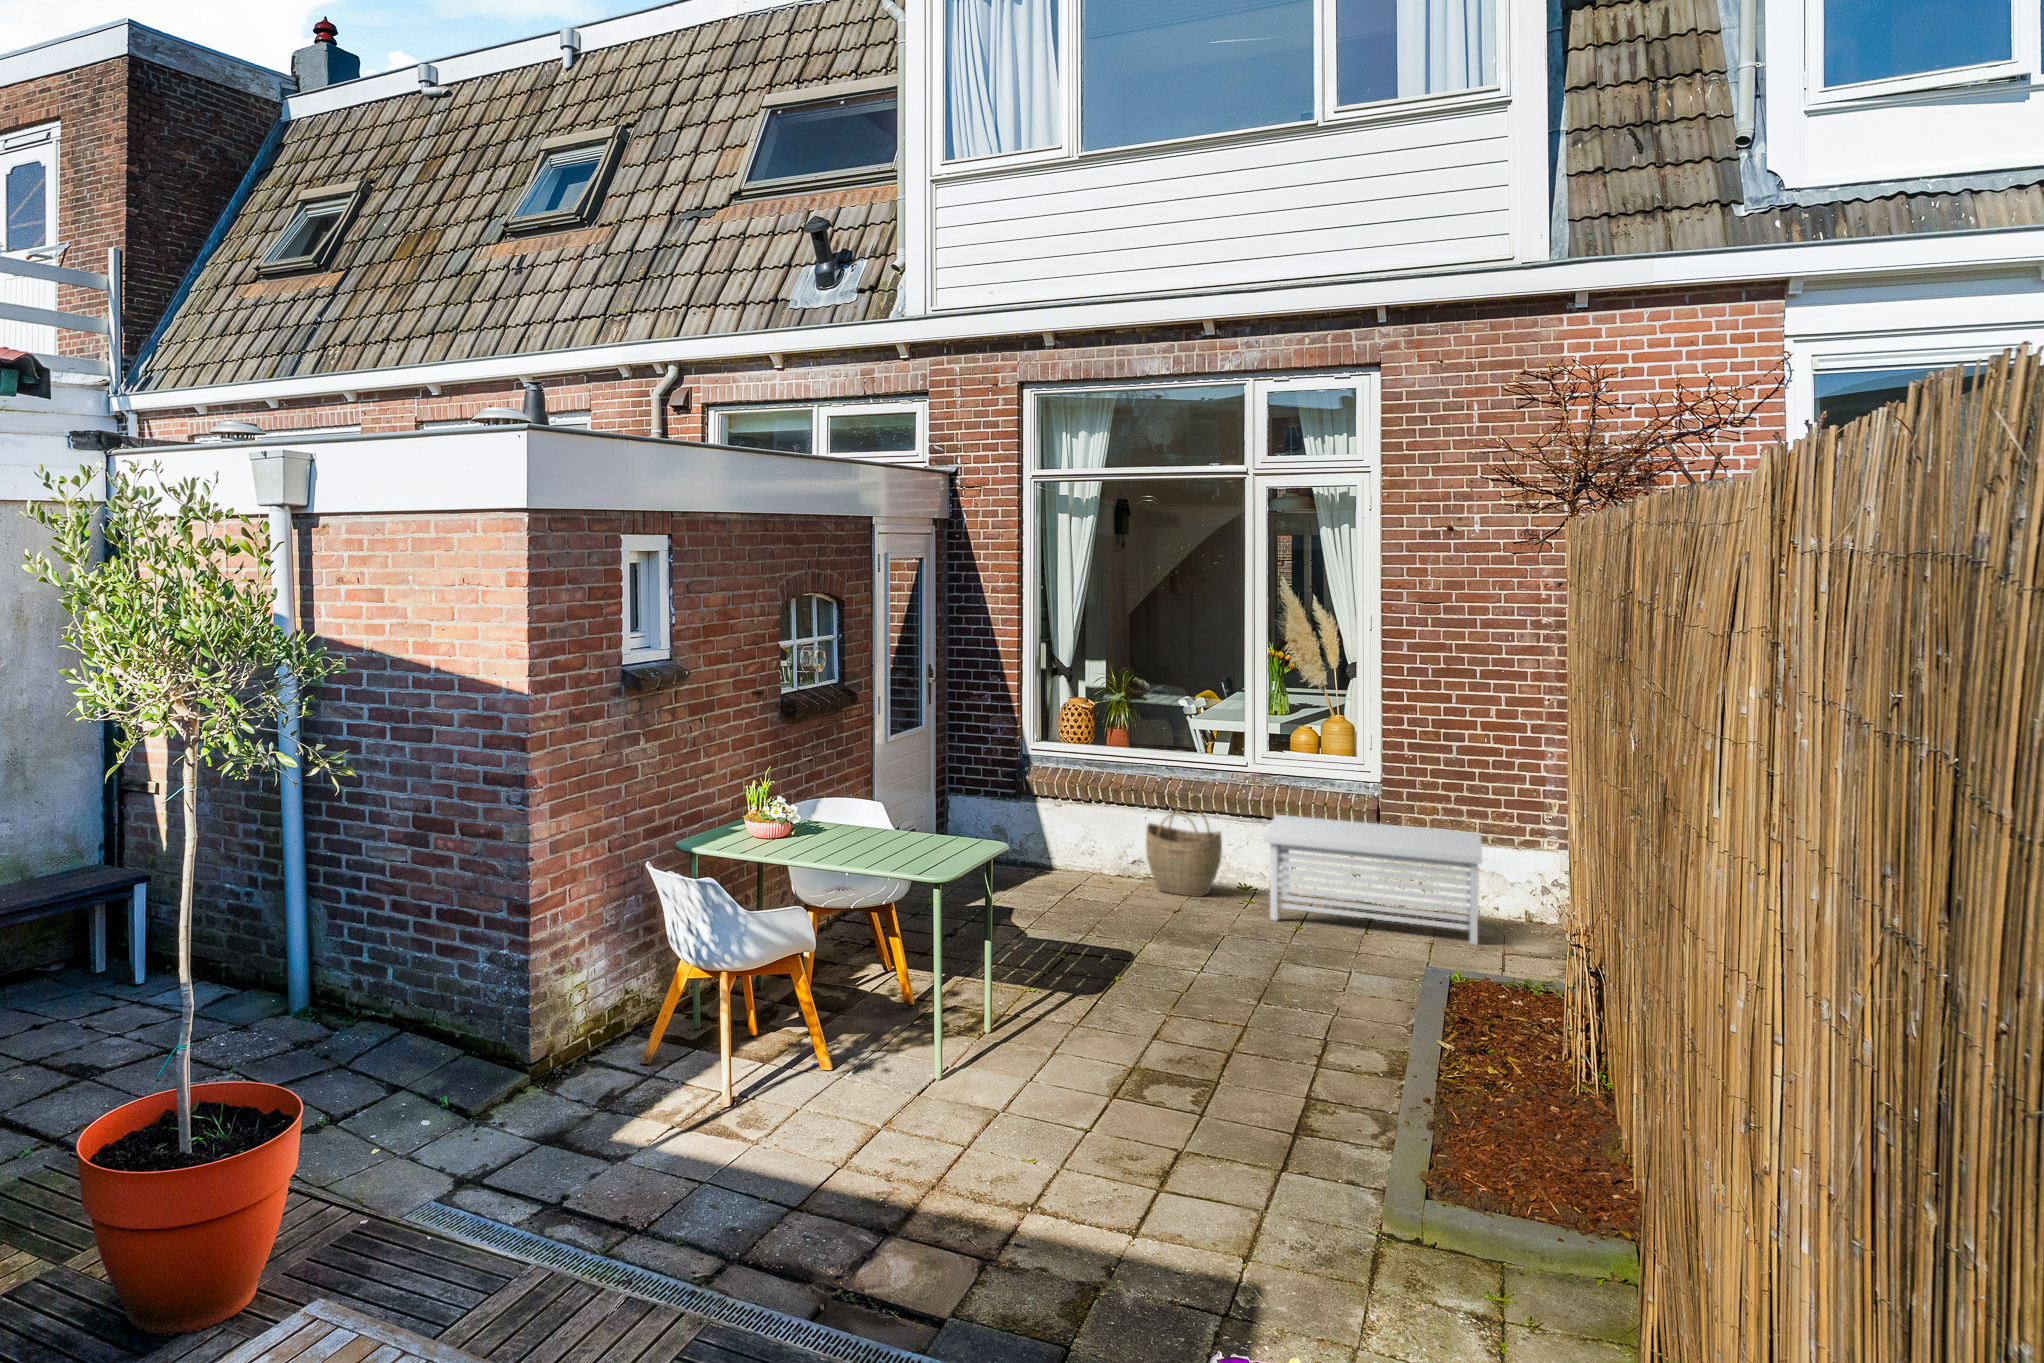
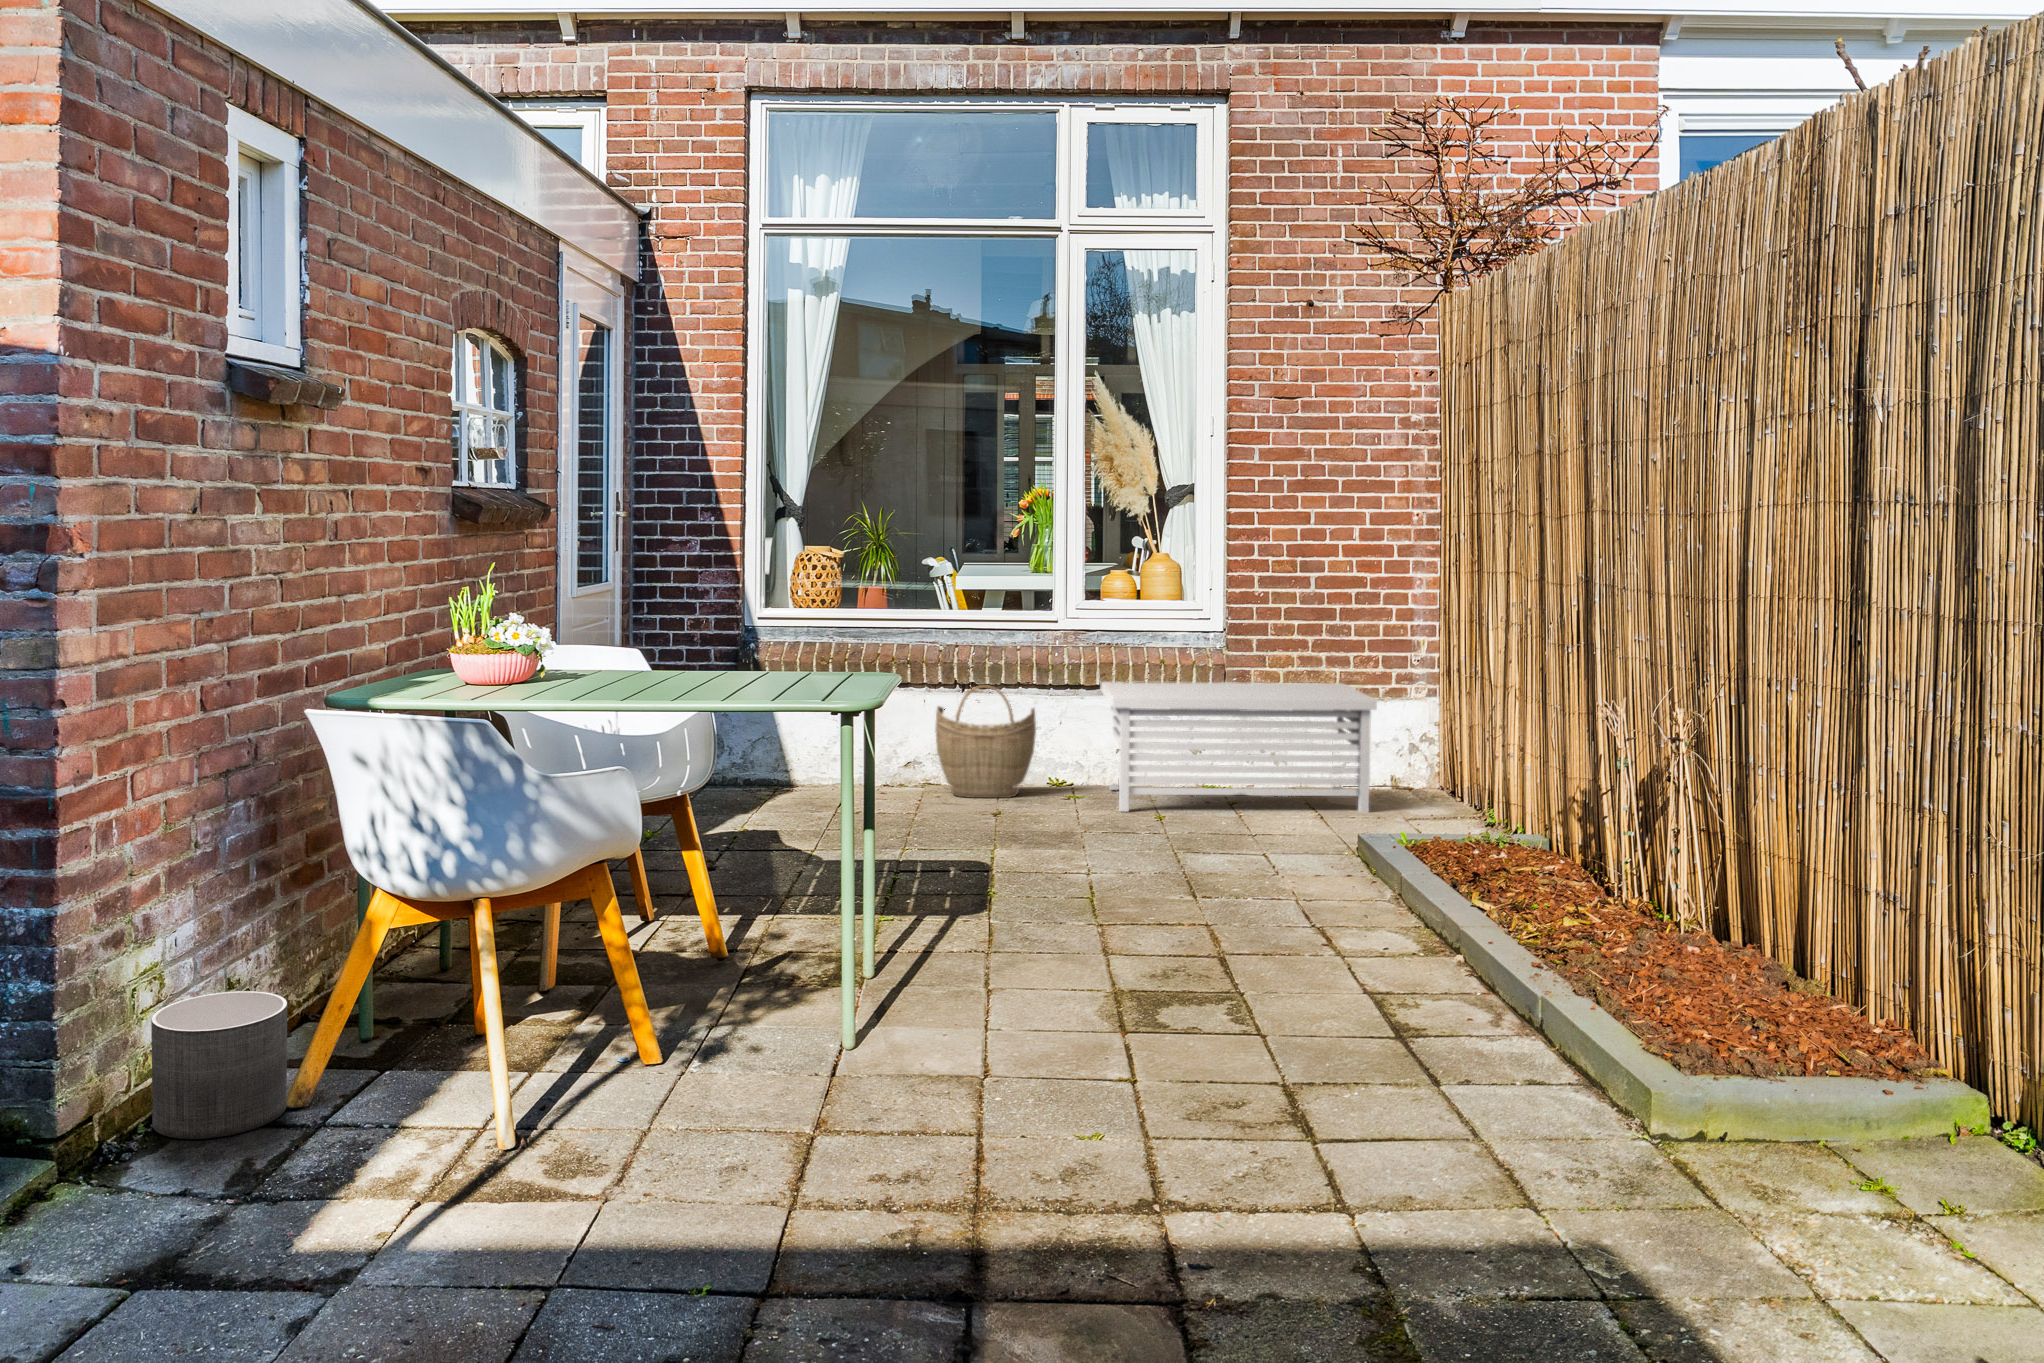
planter: none [577,1000,639,1076] -> present [151,991,287,1139]

